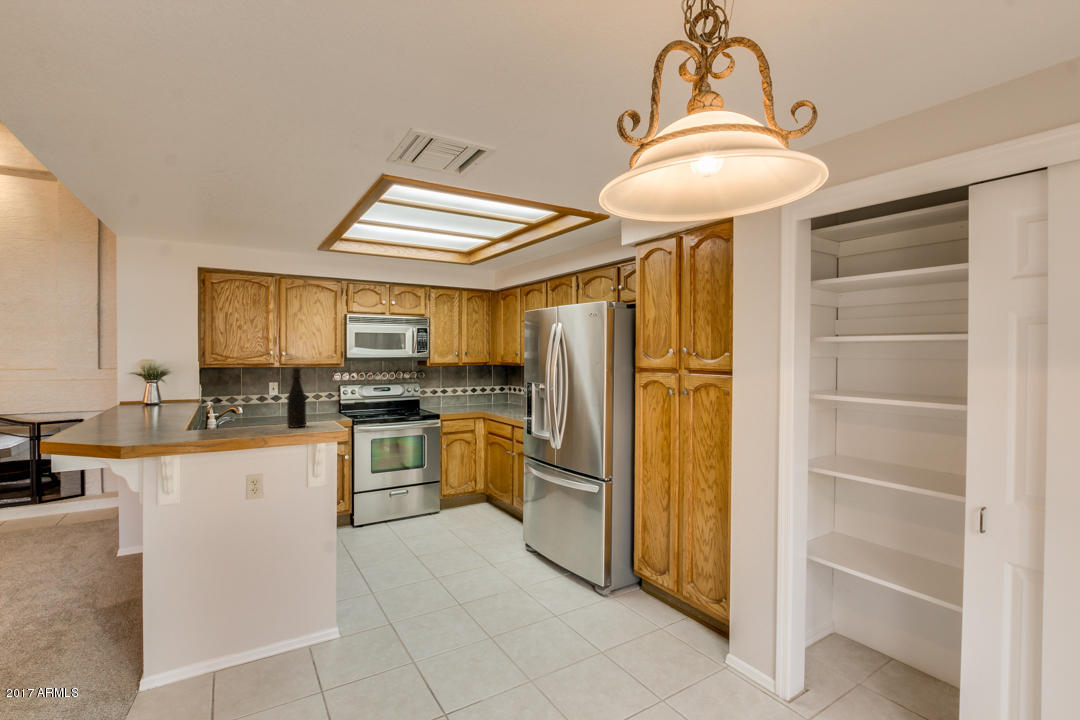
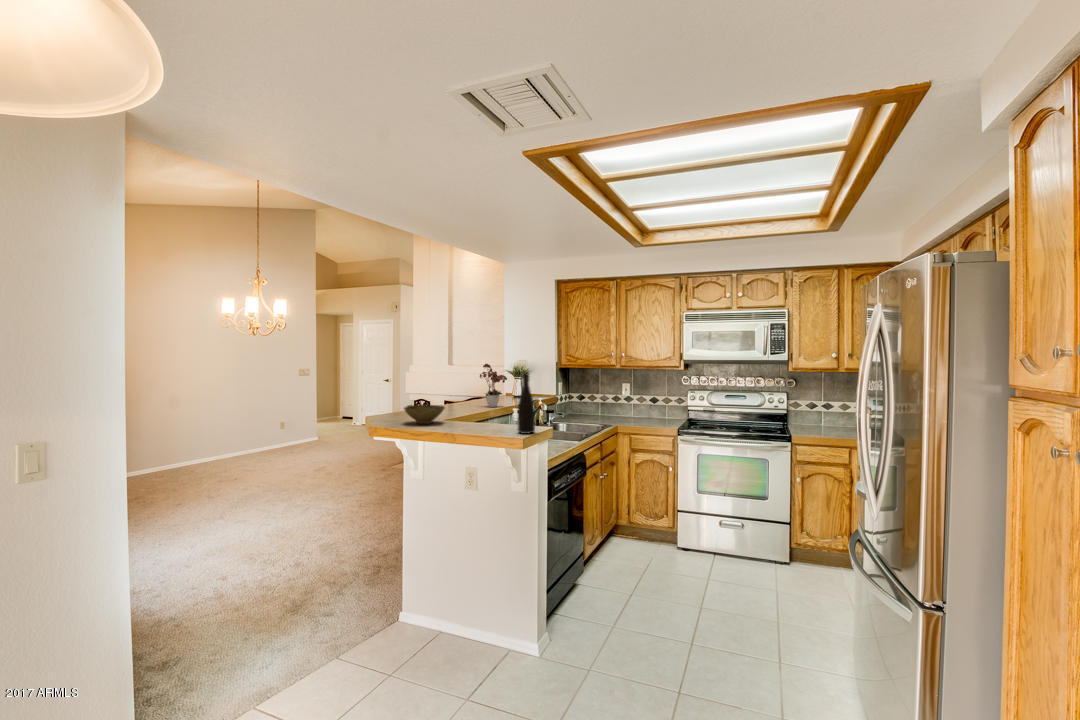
flower arrangement: none [124,359,170,415] -> present [480,364,507,407]
bowl: none [91,411,166,436] -> present [404,405,445,424]

